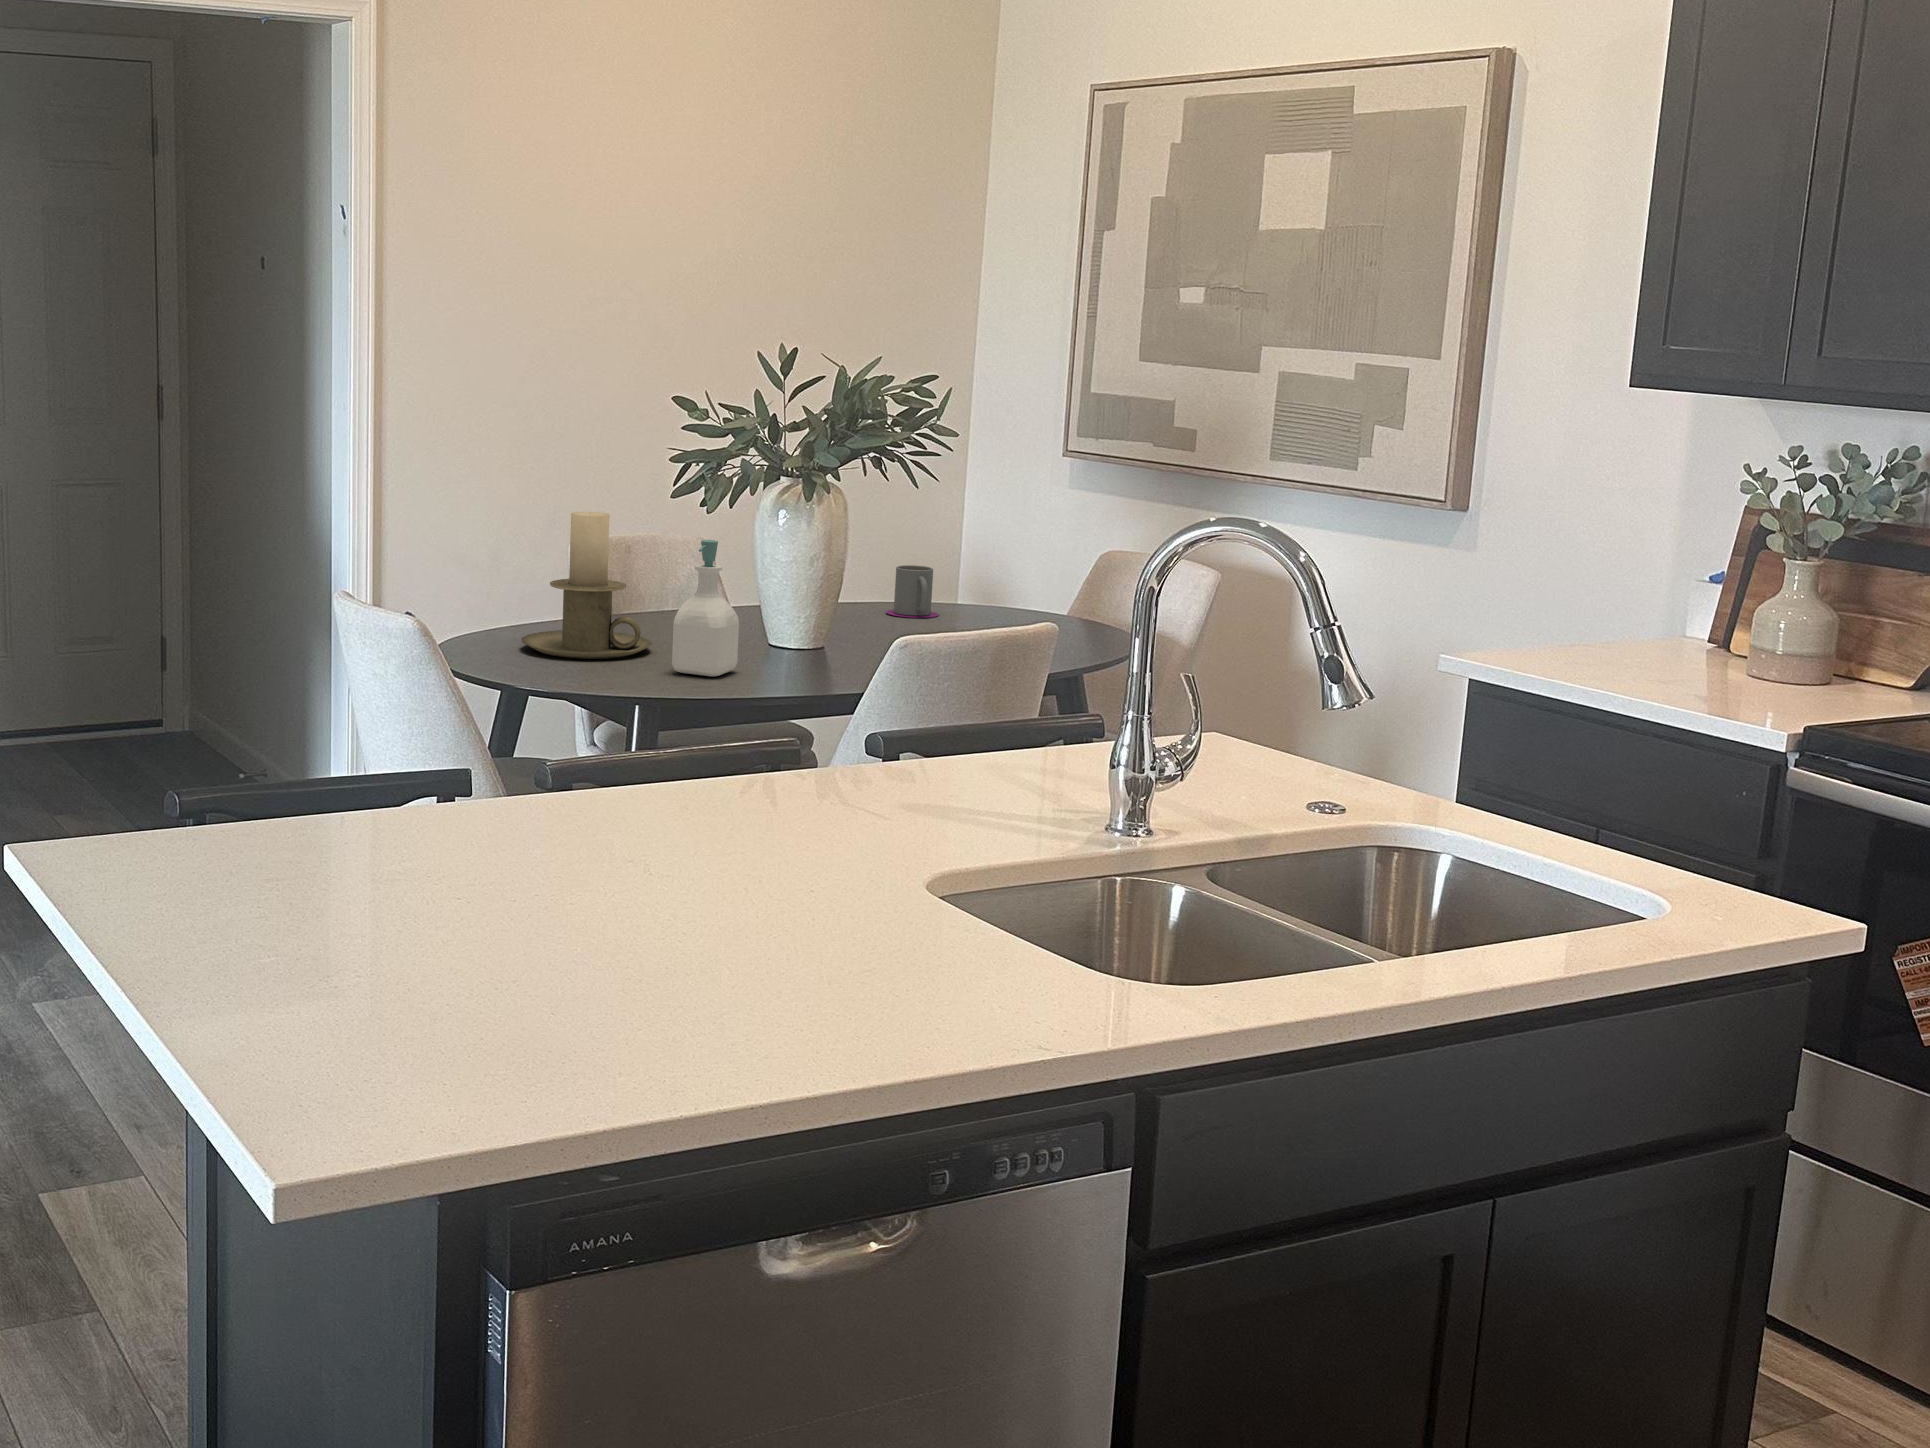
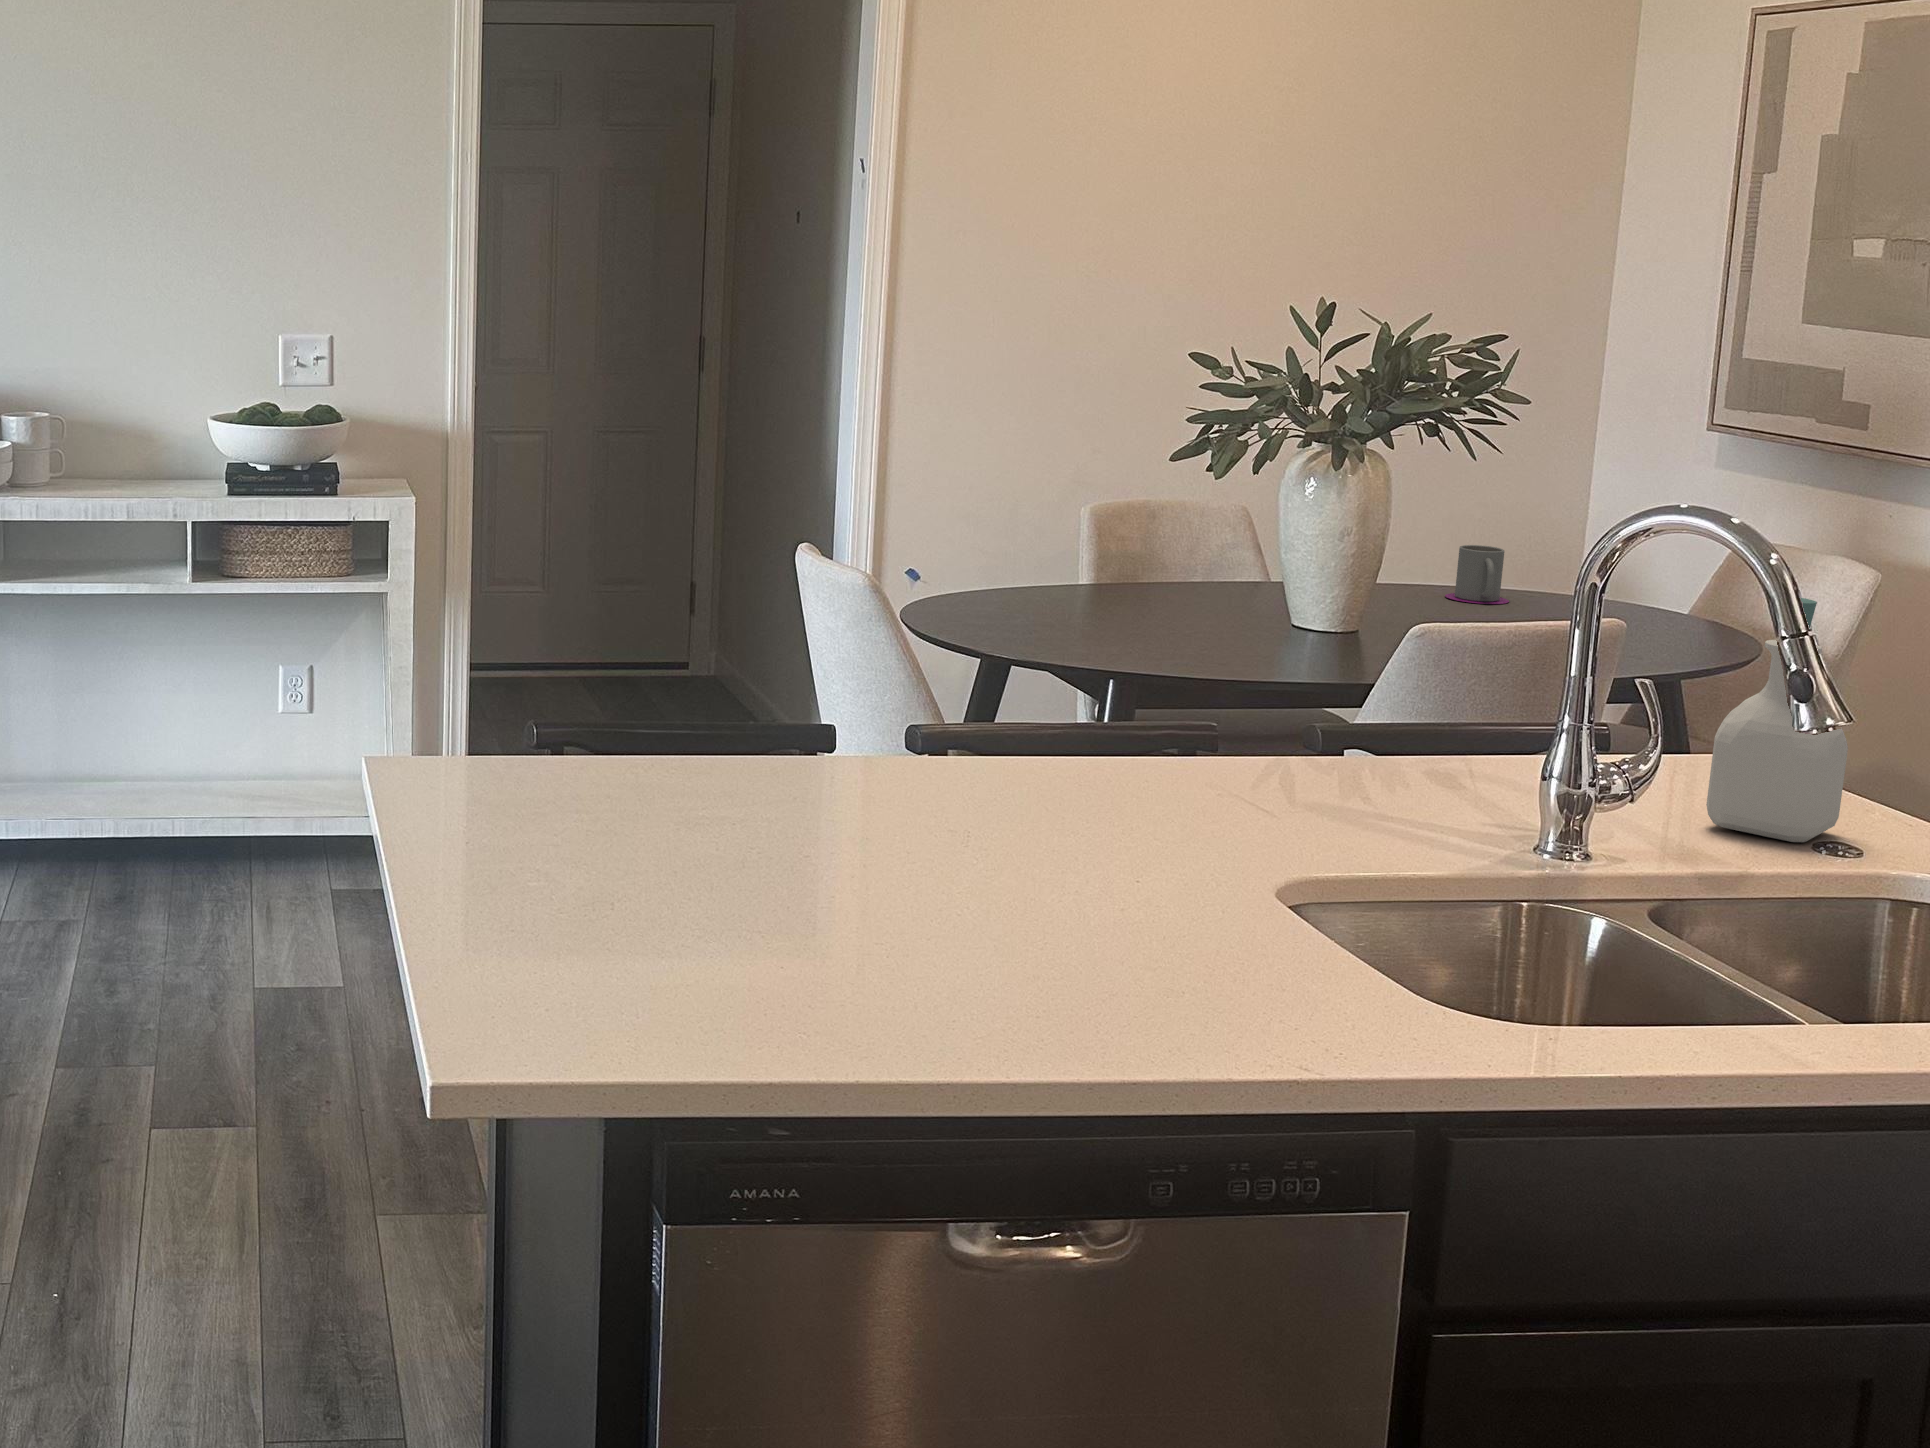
candle holder: present [521,512,652,659] -> none [1010,474,1152,627]
soap bottle: present [672,540,739,677] -> present [1706,598,1848,842]

